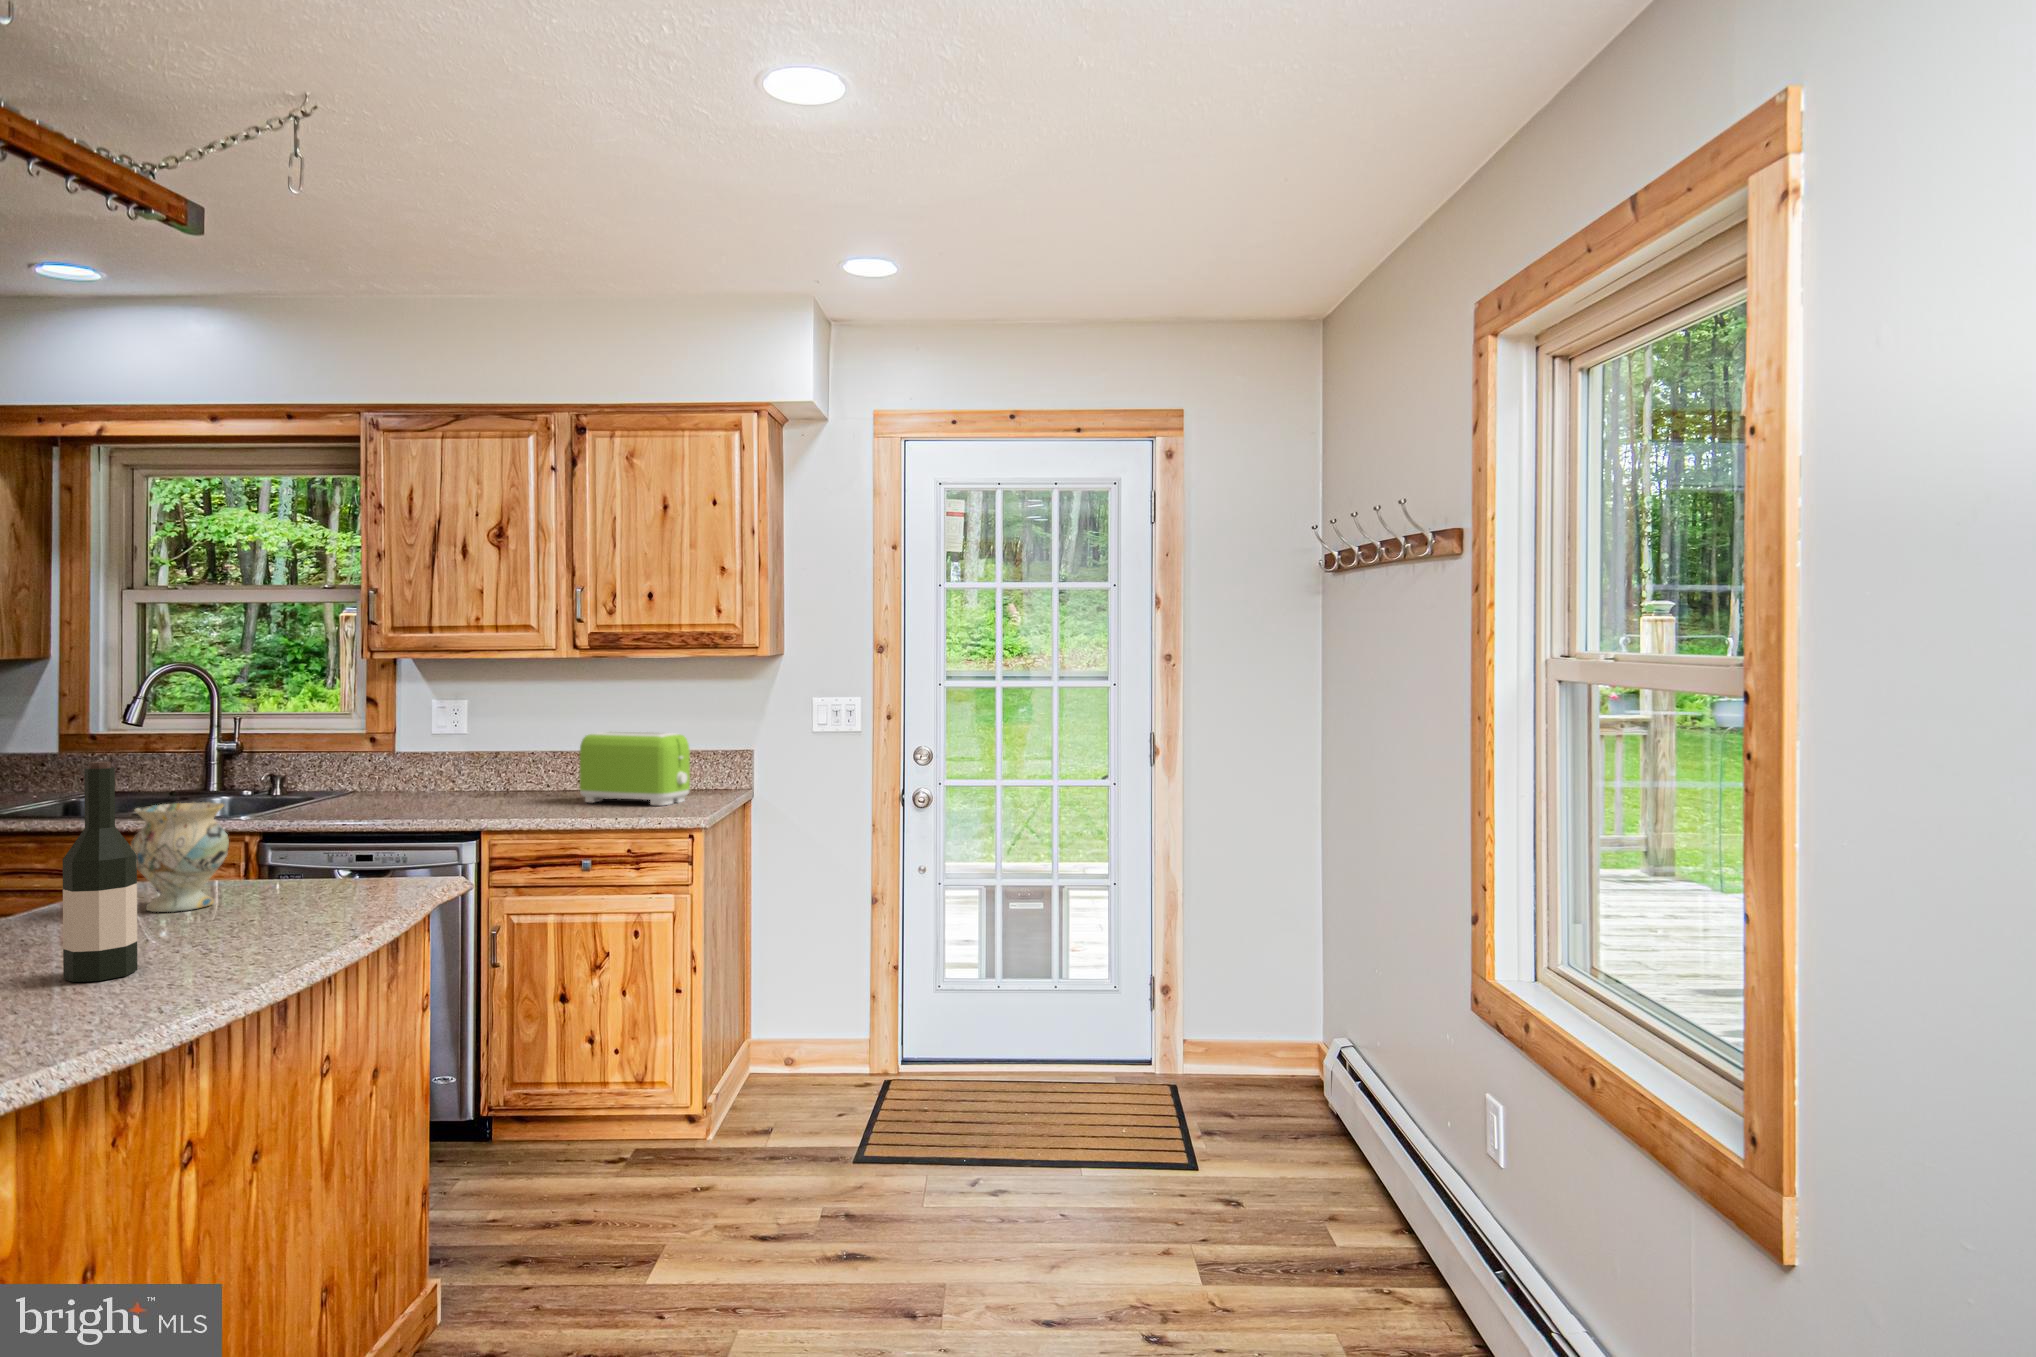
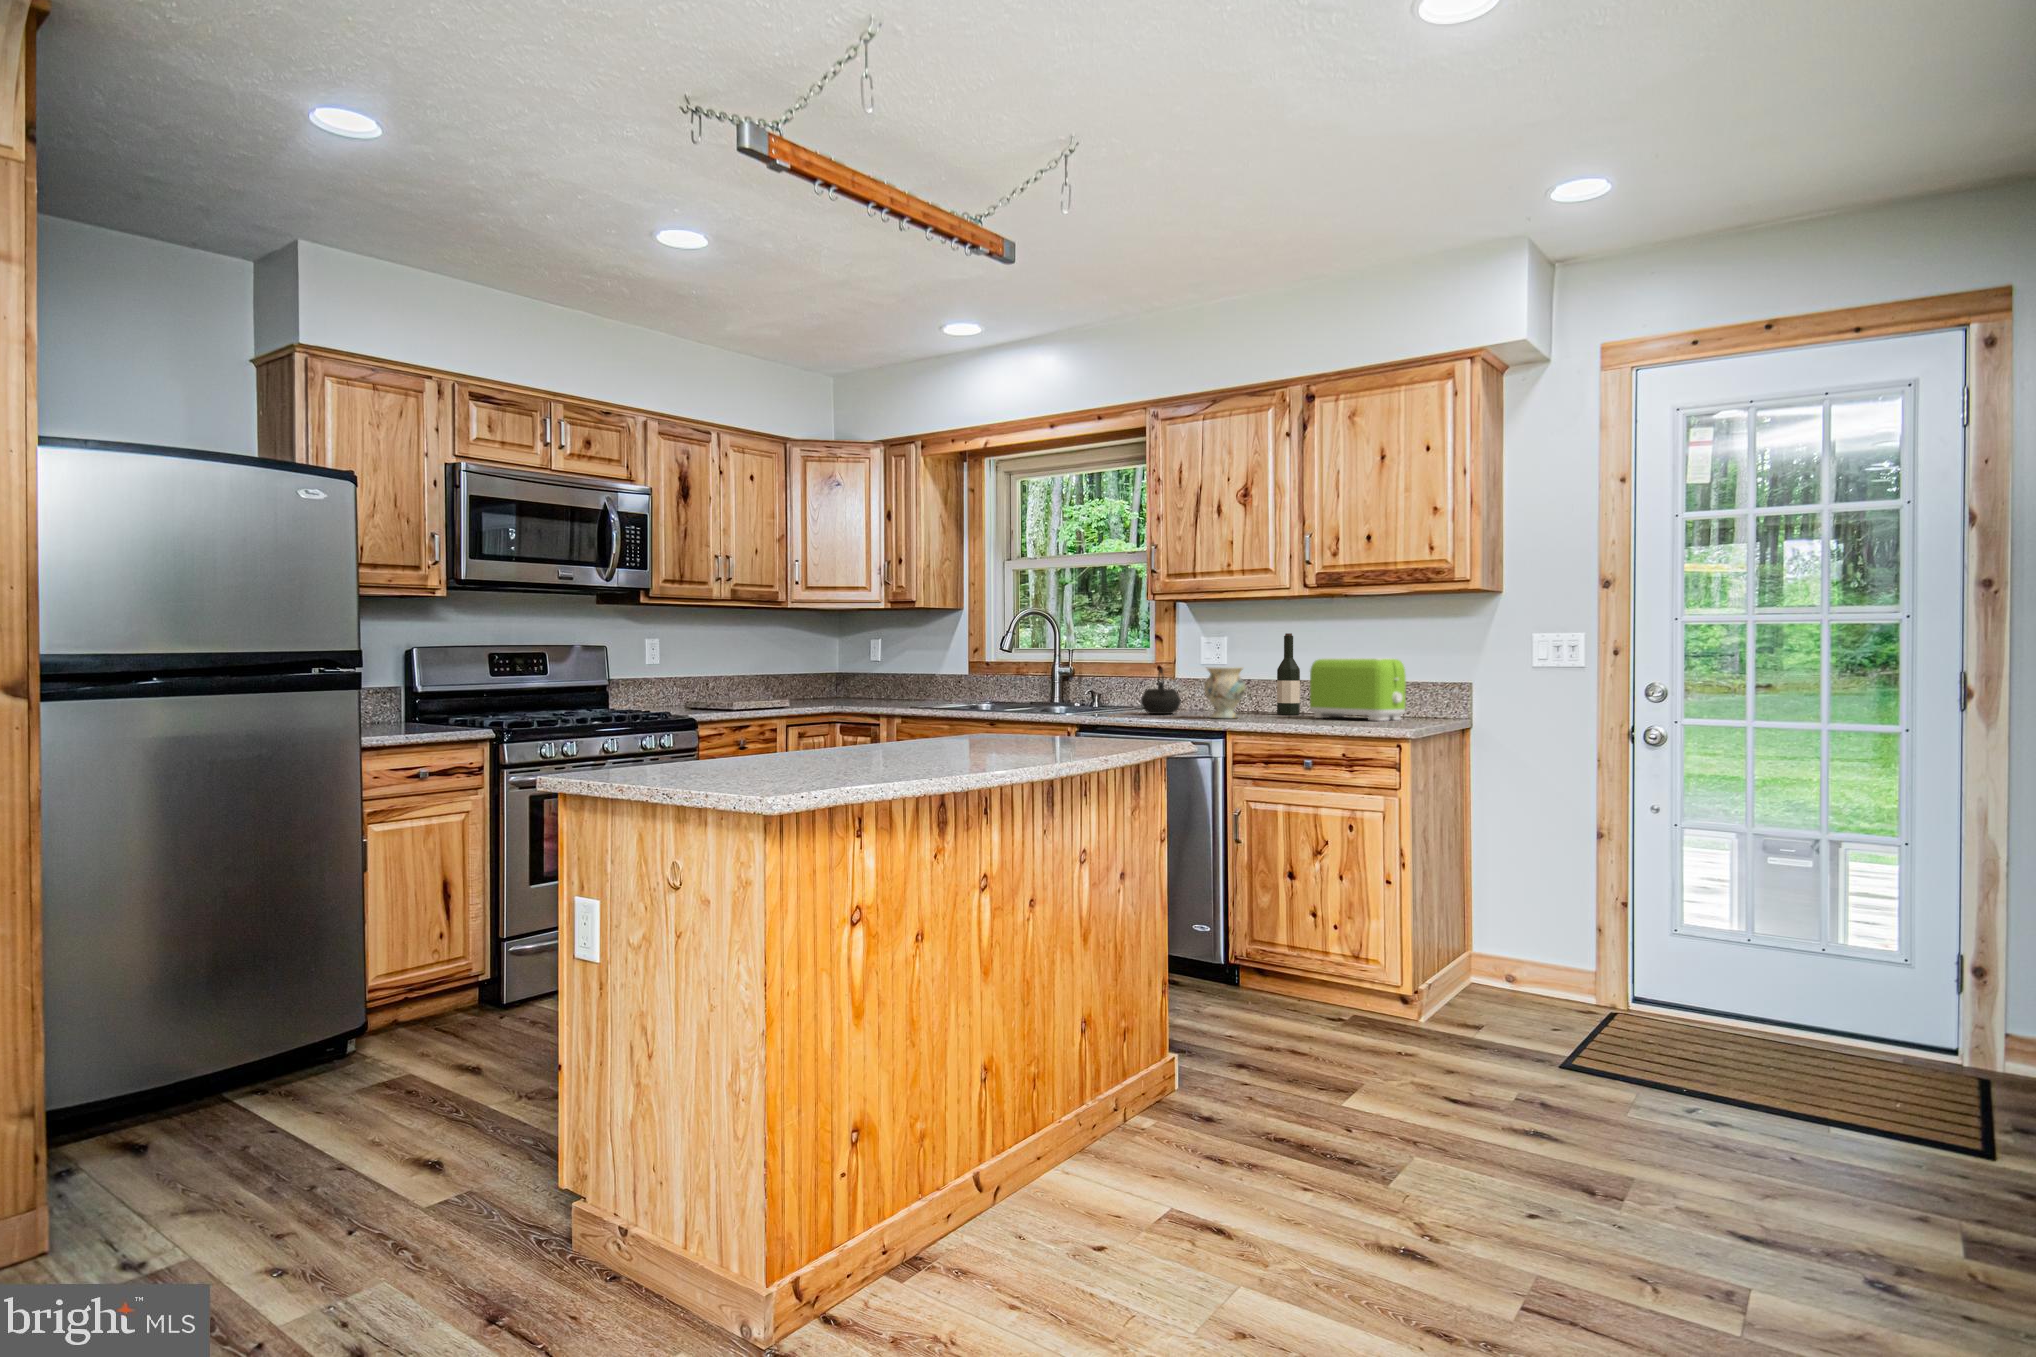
kettle: none [348,741,407,801] -> present [1141,669,1181,714]
wine bottle: present [63,762,138,982] -> present [1277,633,1300,715]
vase: present [131,802,229,912] -> present [1204,668,1245,718]

